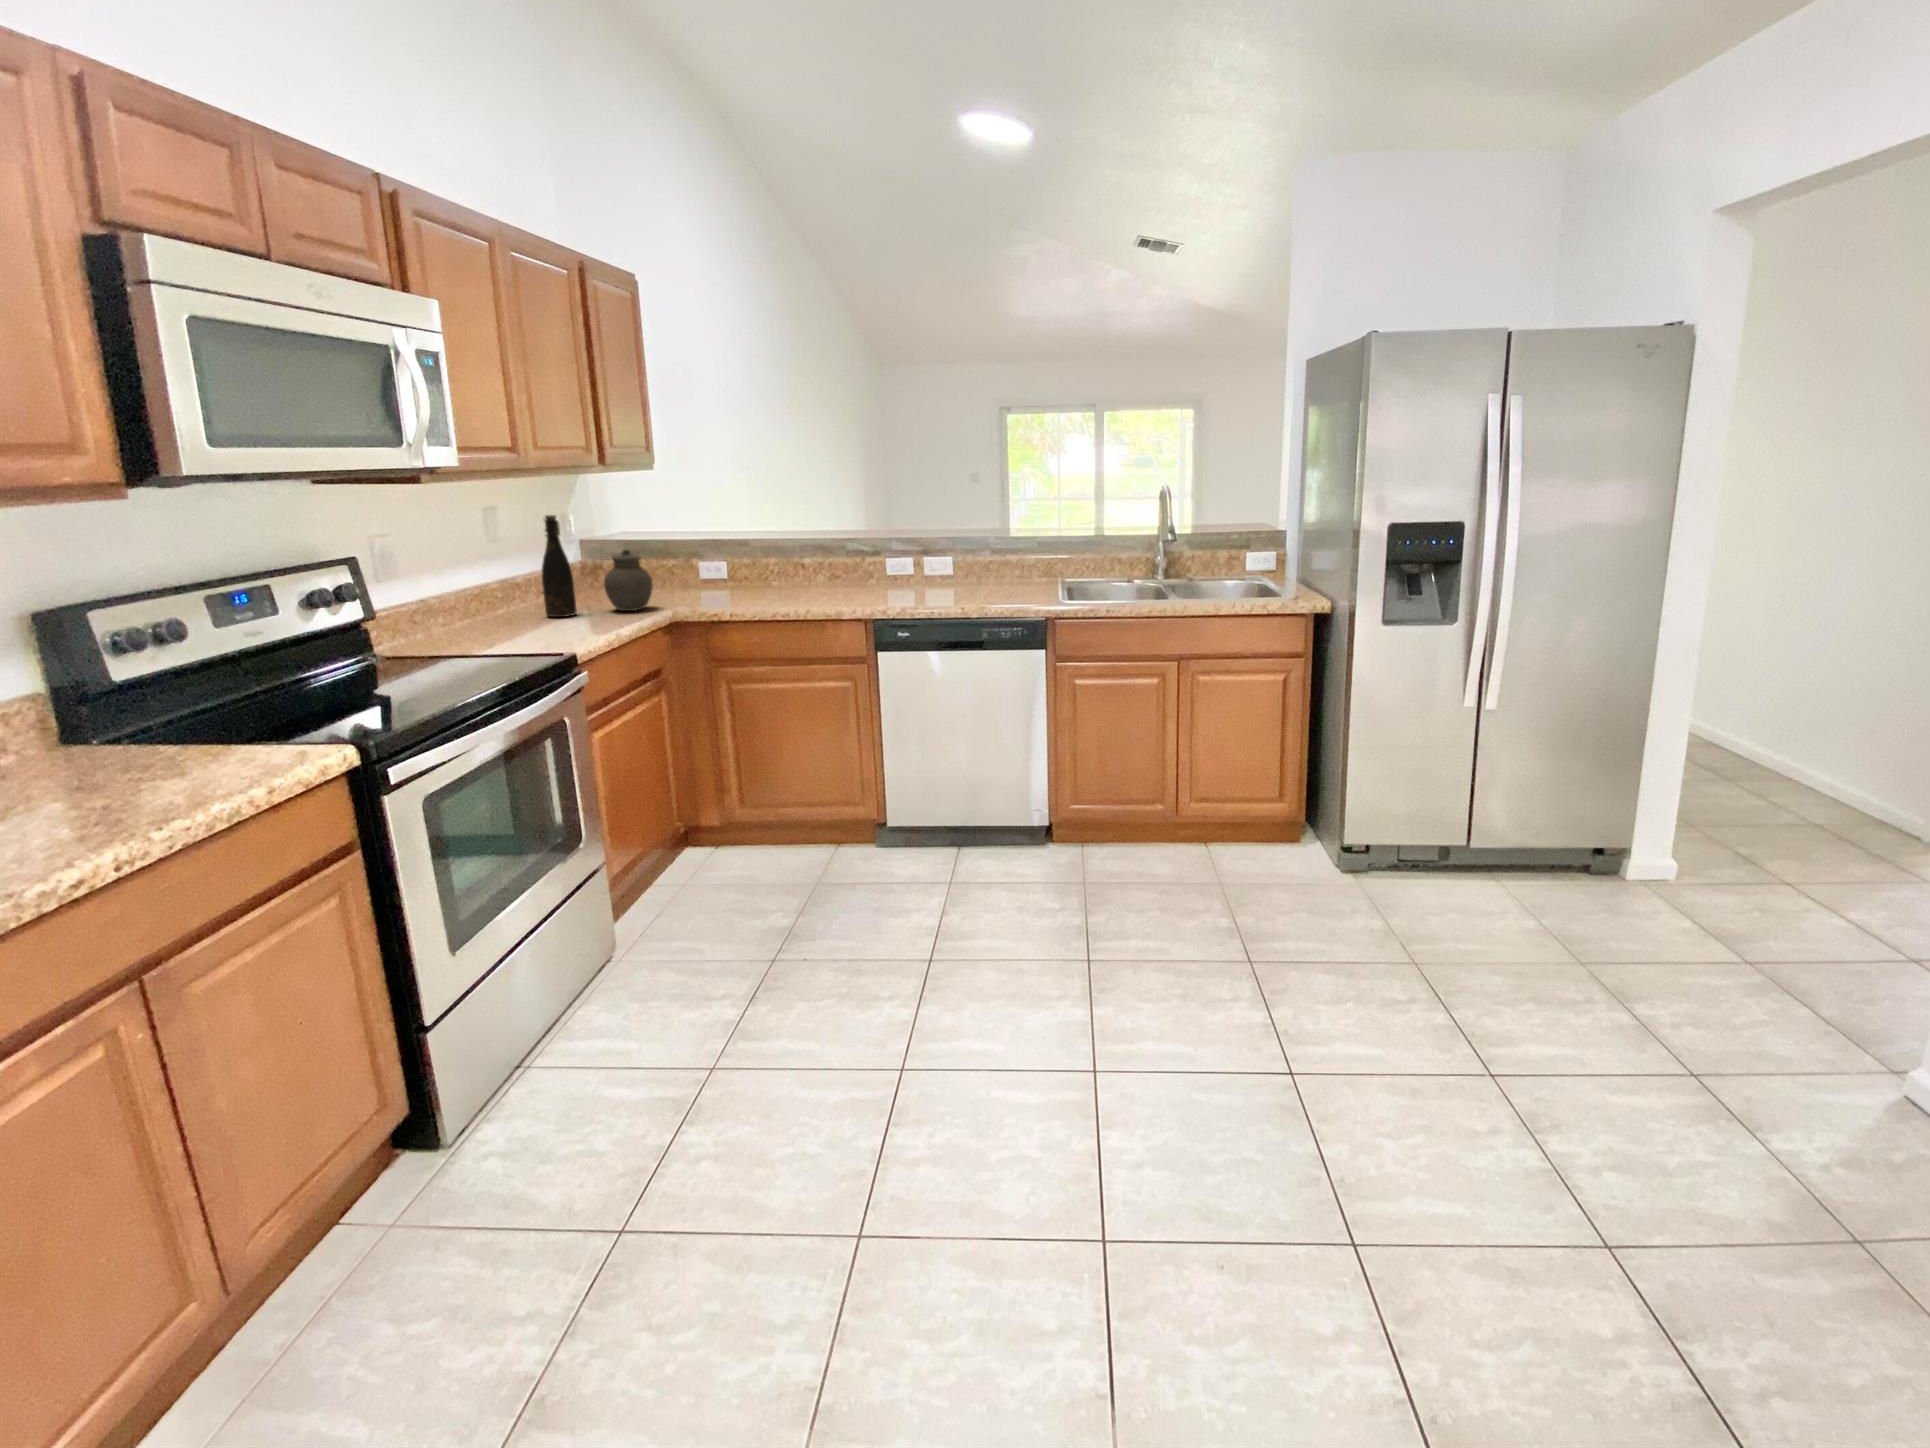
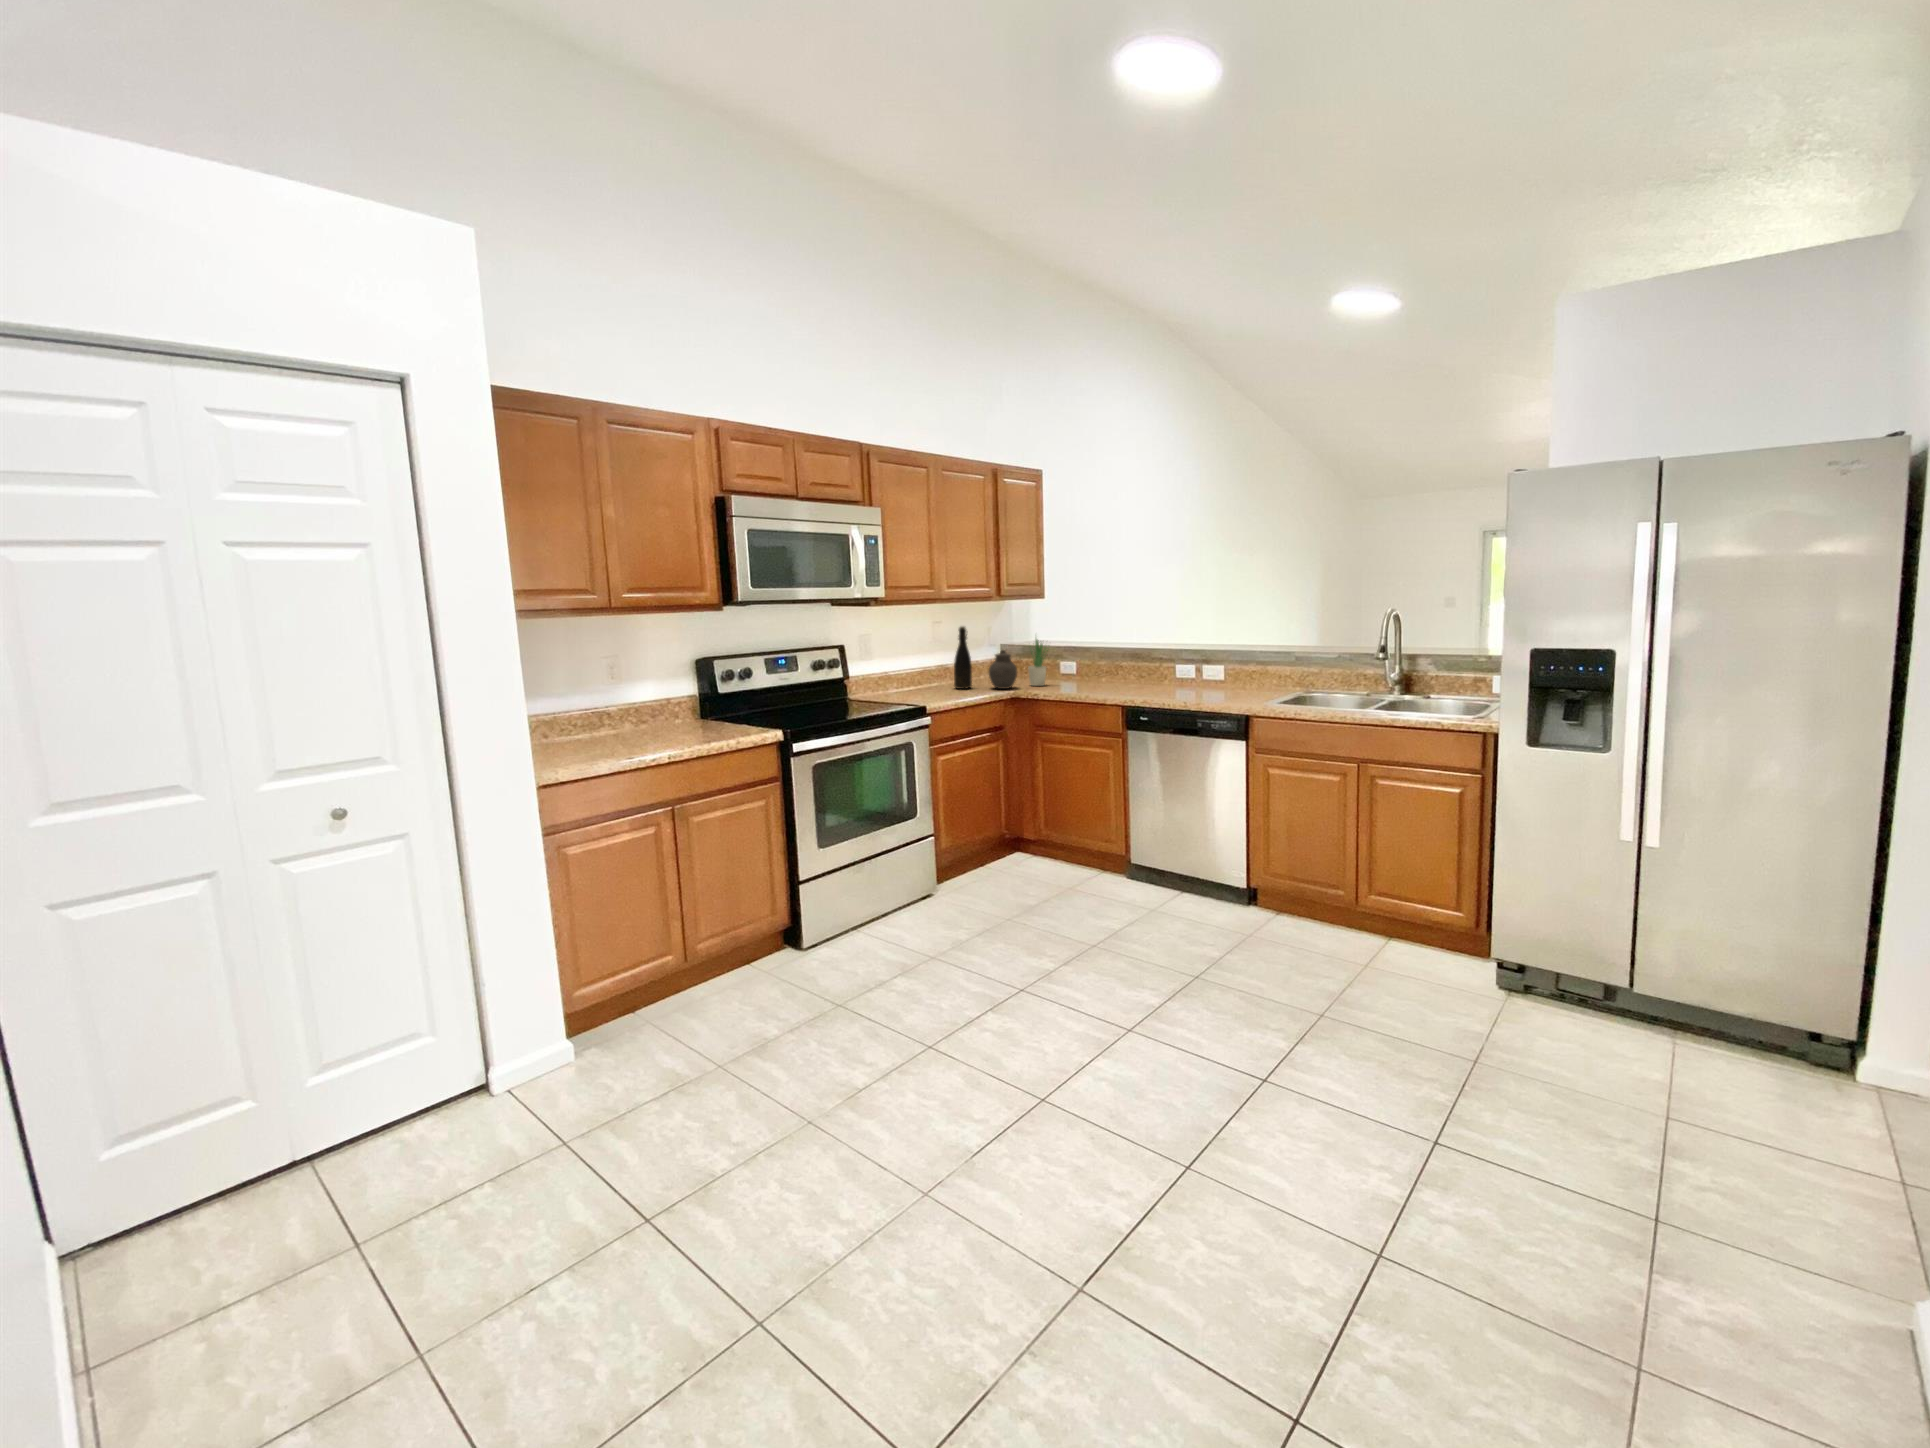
potted plant: none [657,520,691,602] -> present [1028,639,1046,686]

